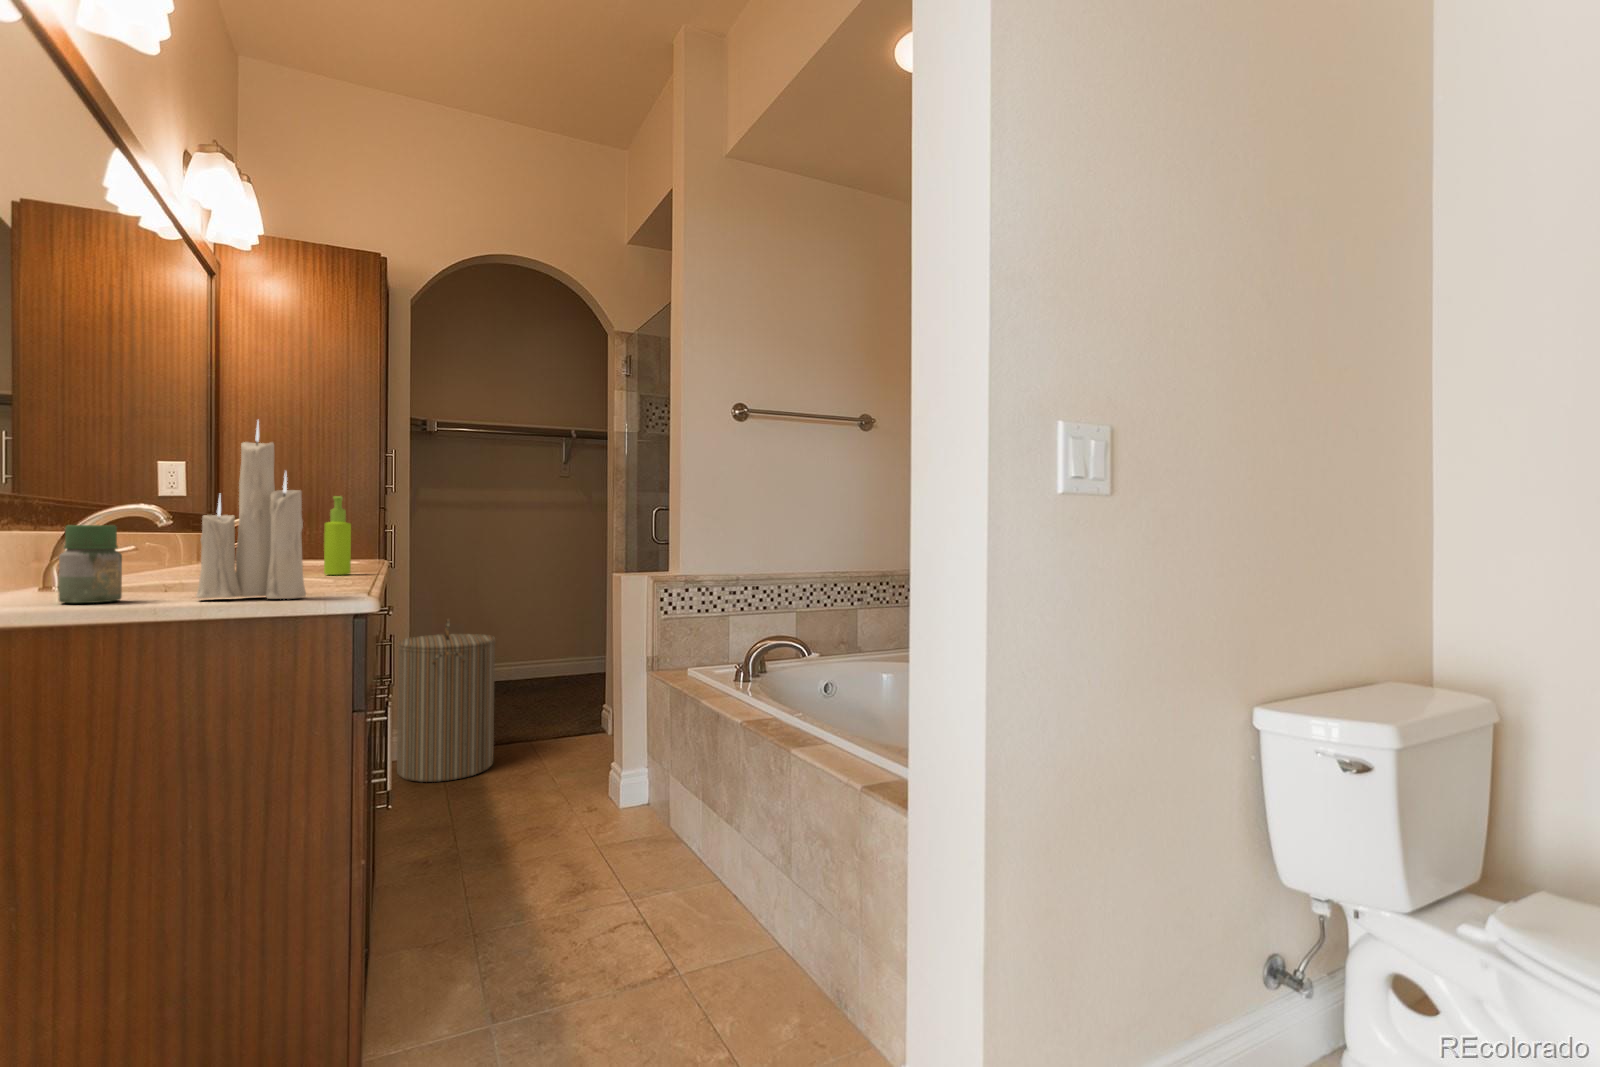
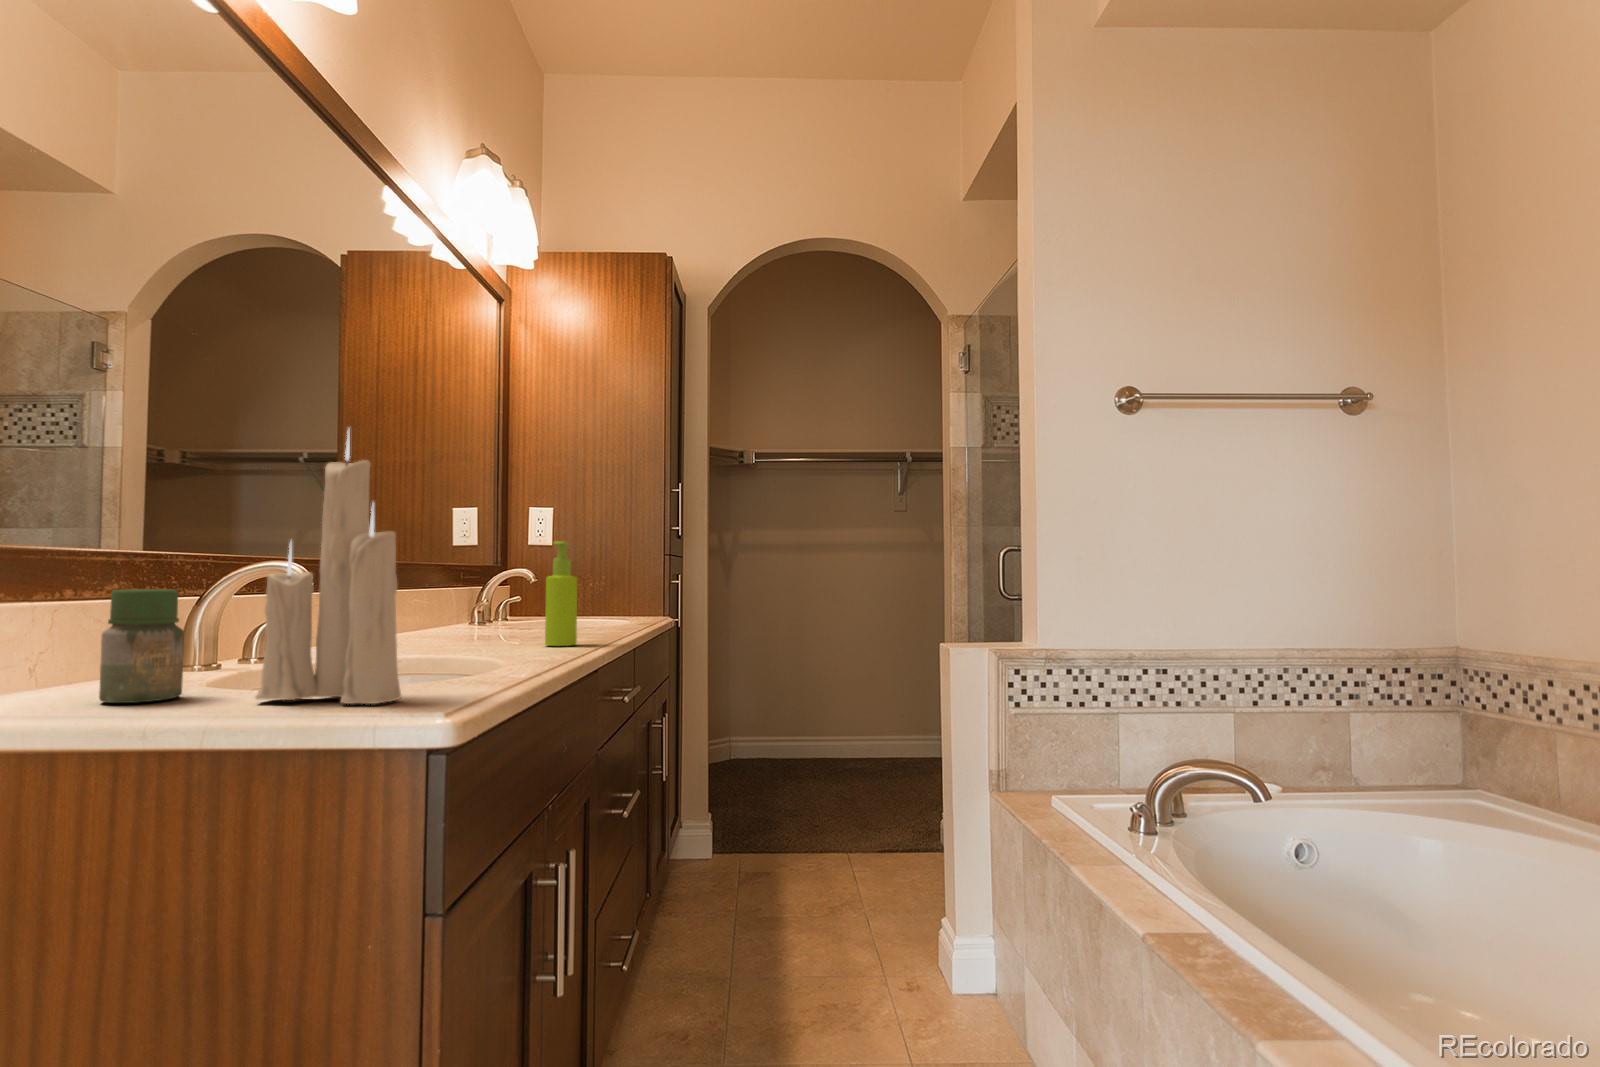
laundry hamper: present [397,619,495,782] -> none [685,693,798,906]

